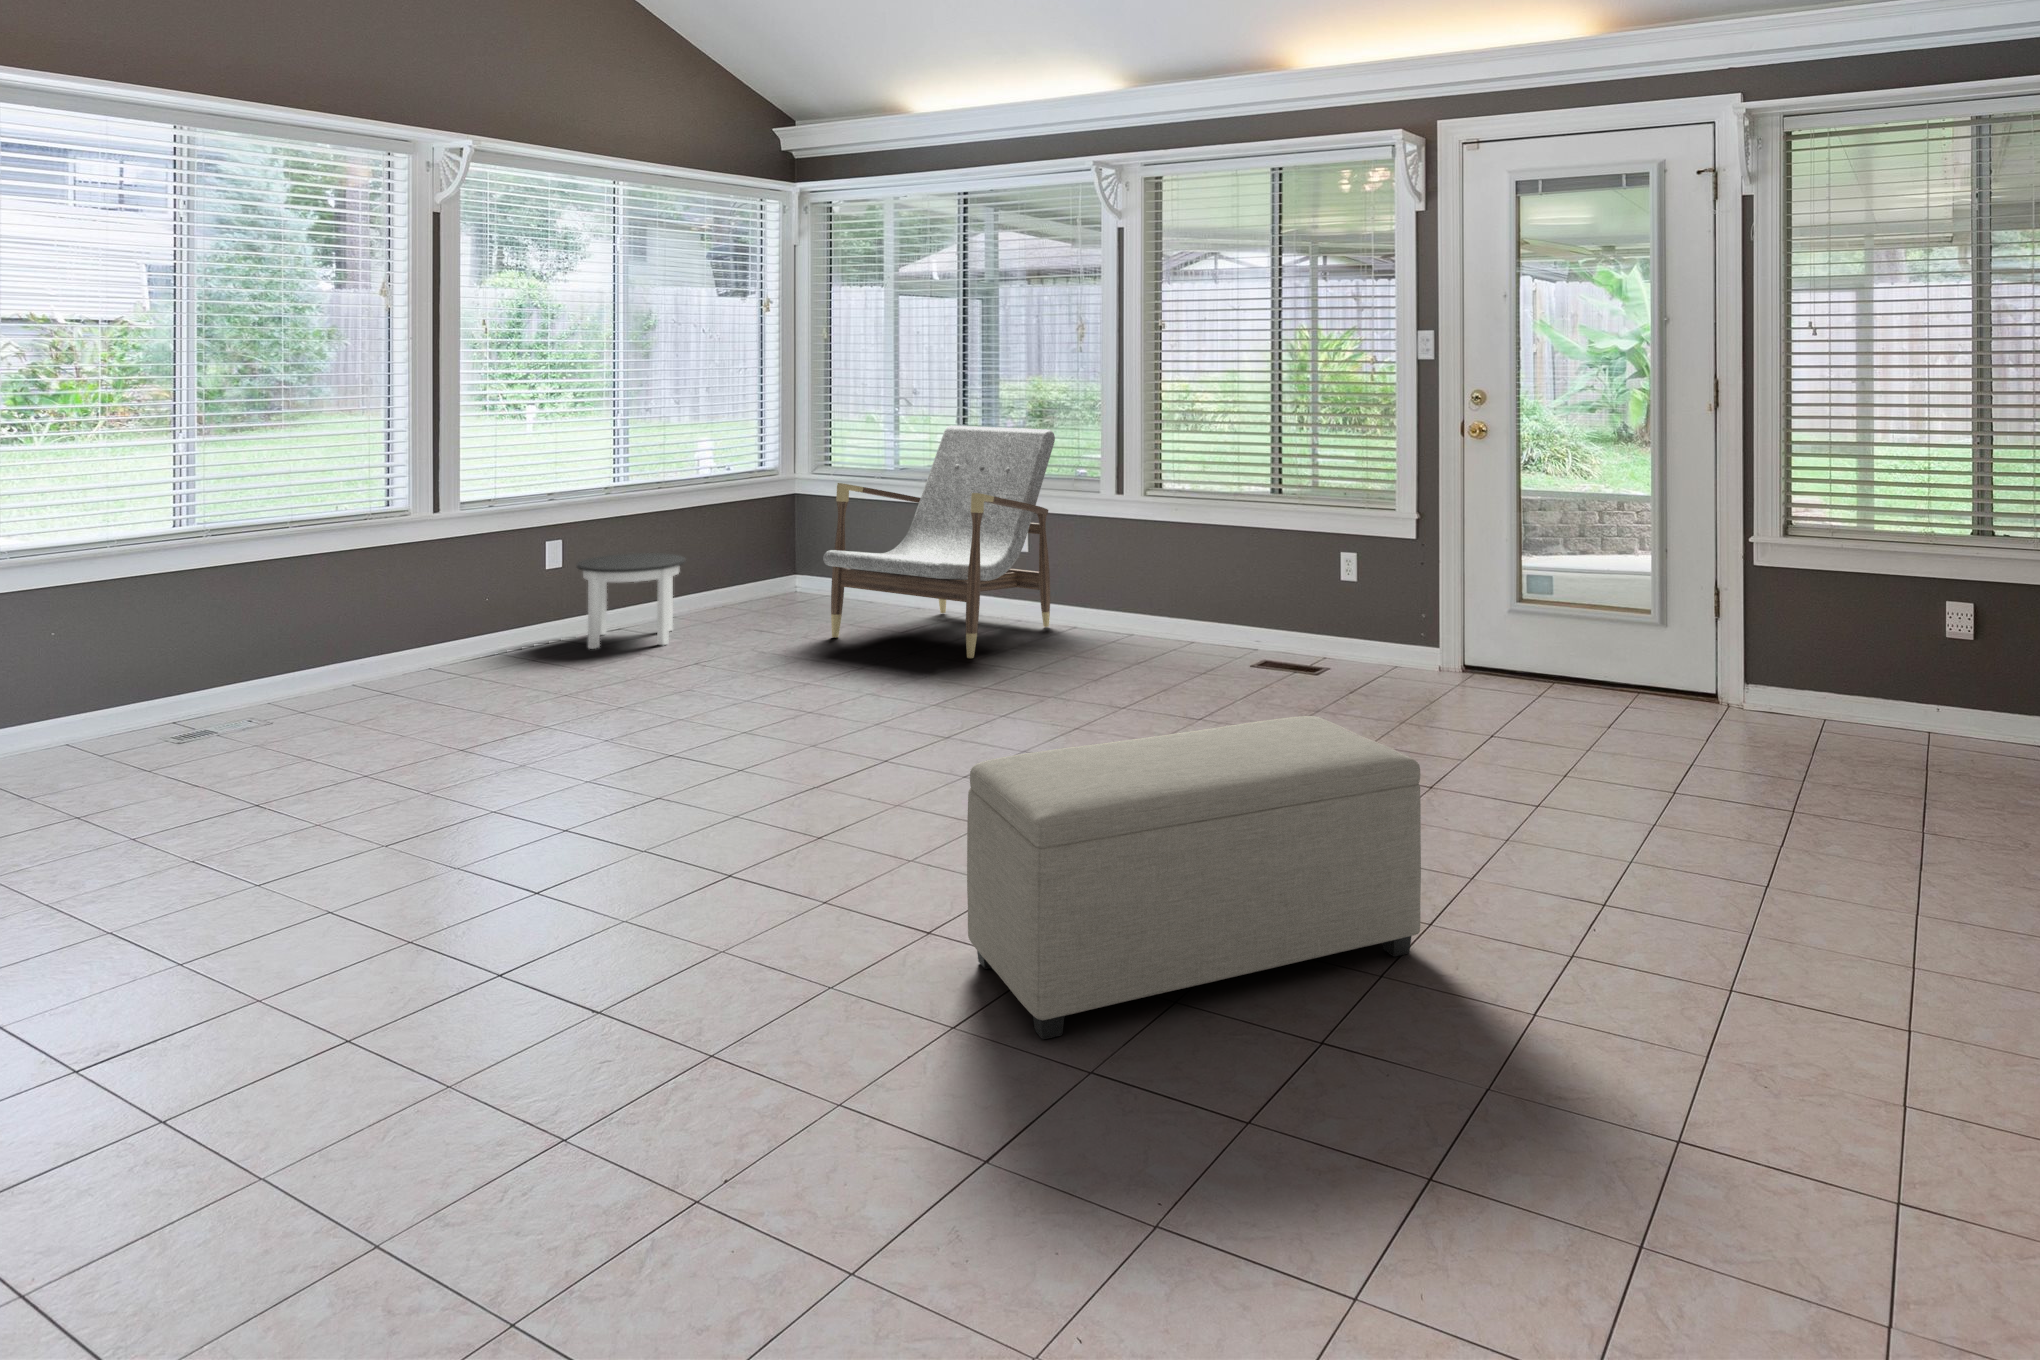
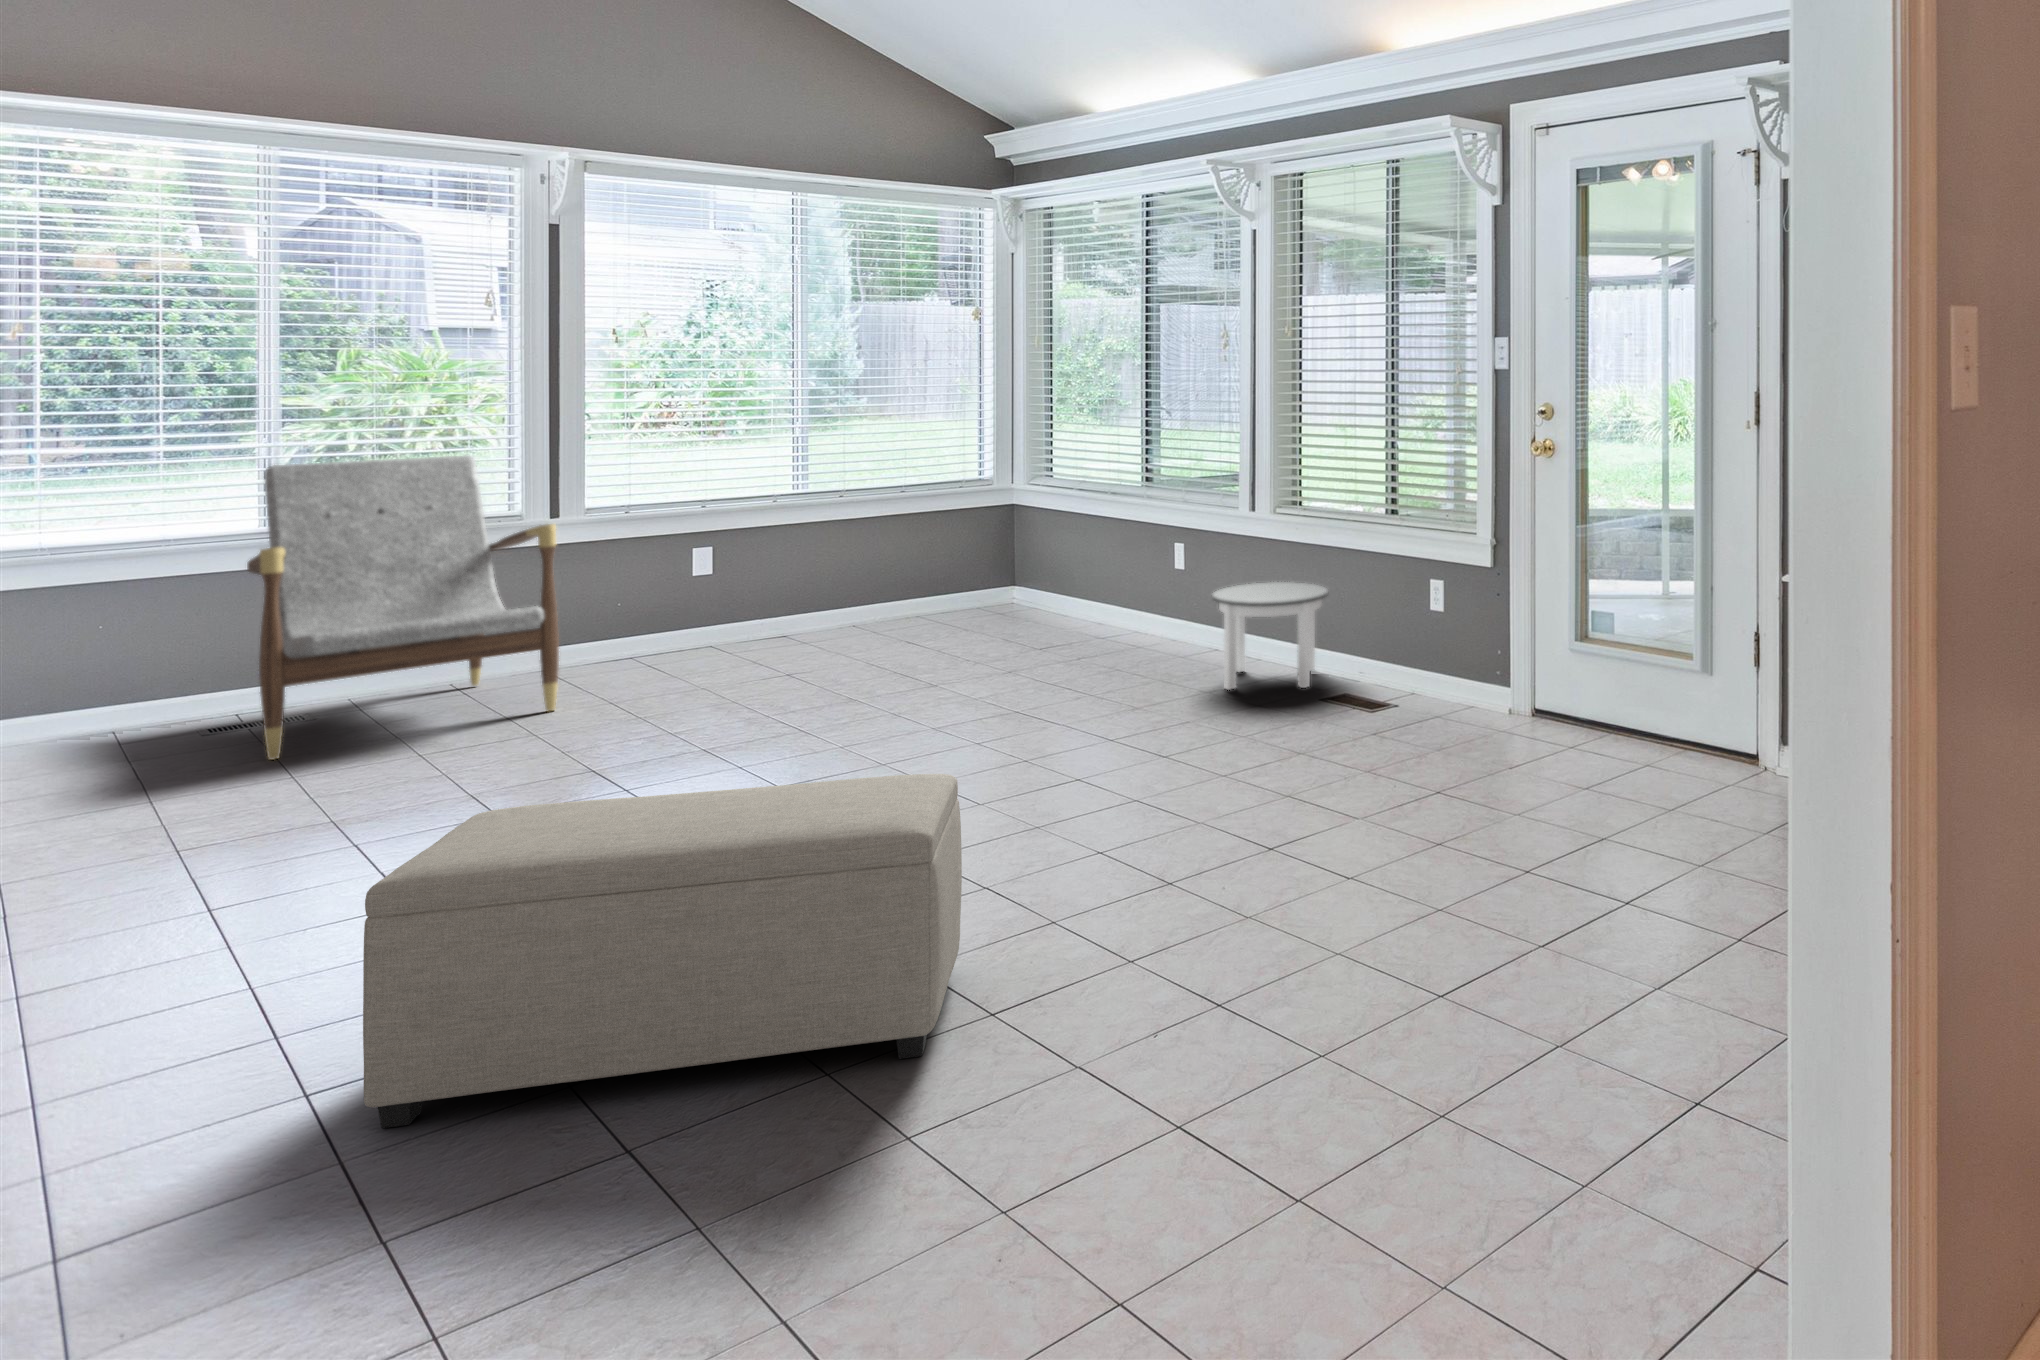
armchair: present [823,426,1055,658] -> present [247,456,559,760]
round table: present [577,553,686,649] -> present [1212,582,1328,690]

